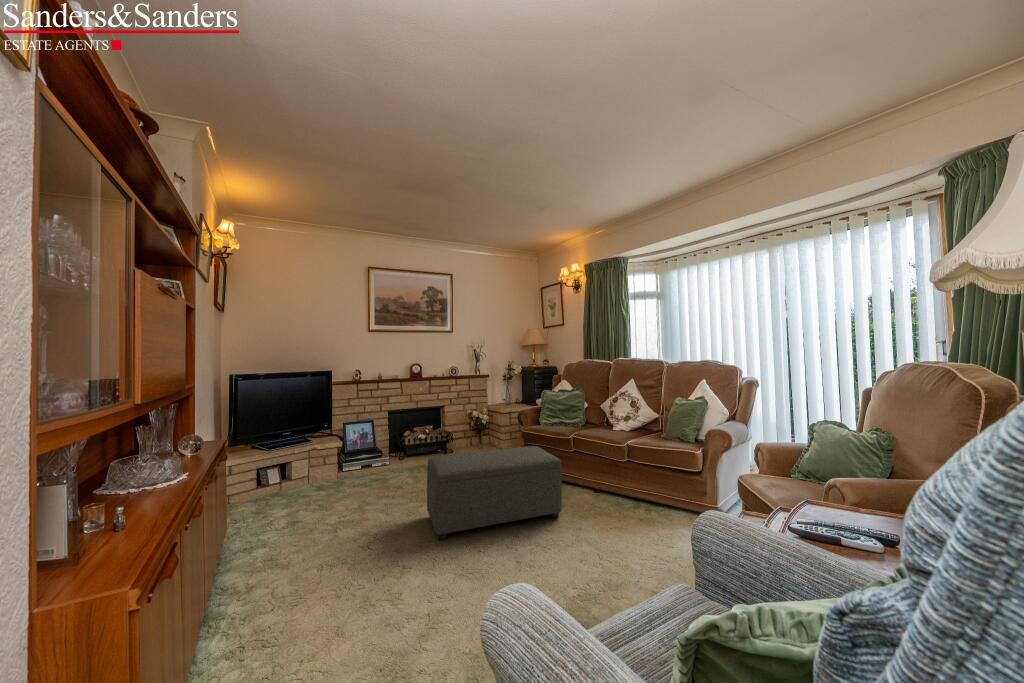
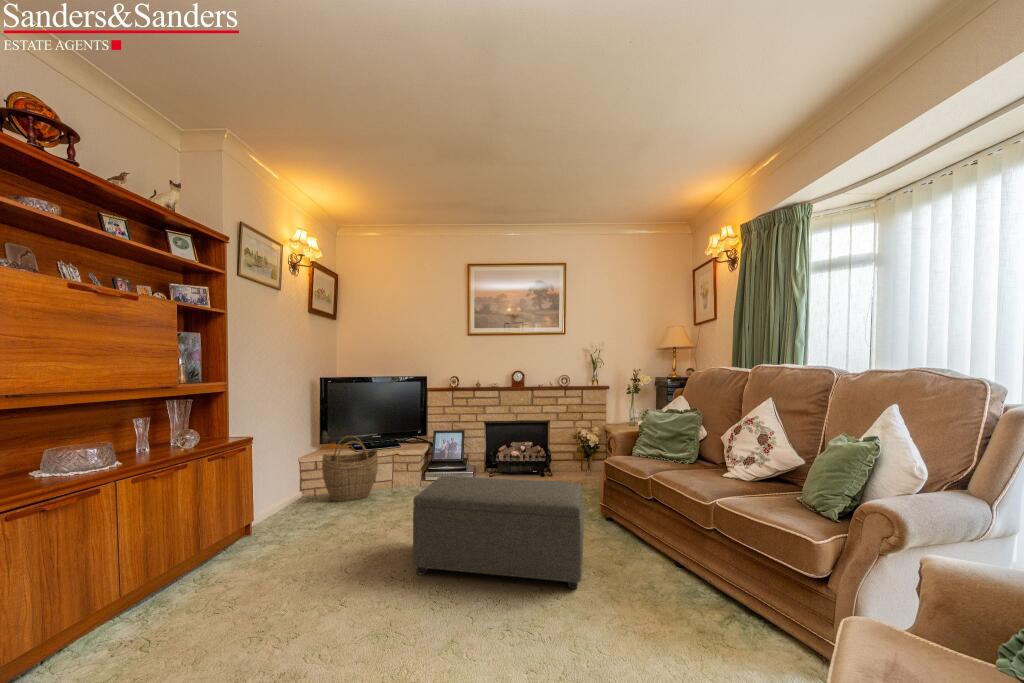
woven basket: none [241,436,307,509] -> present [322,436,378,502]

